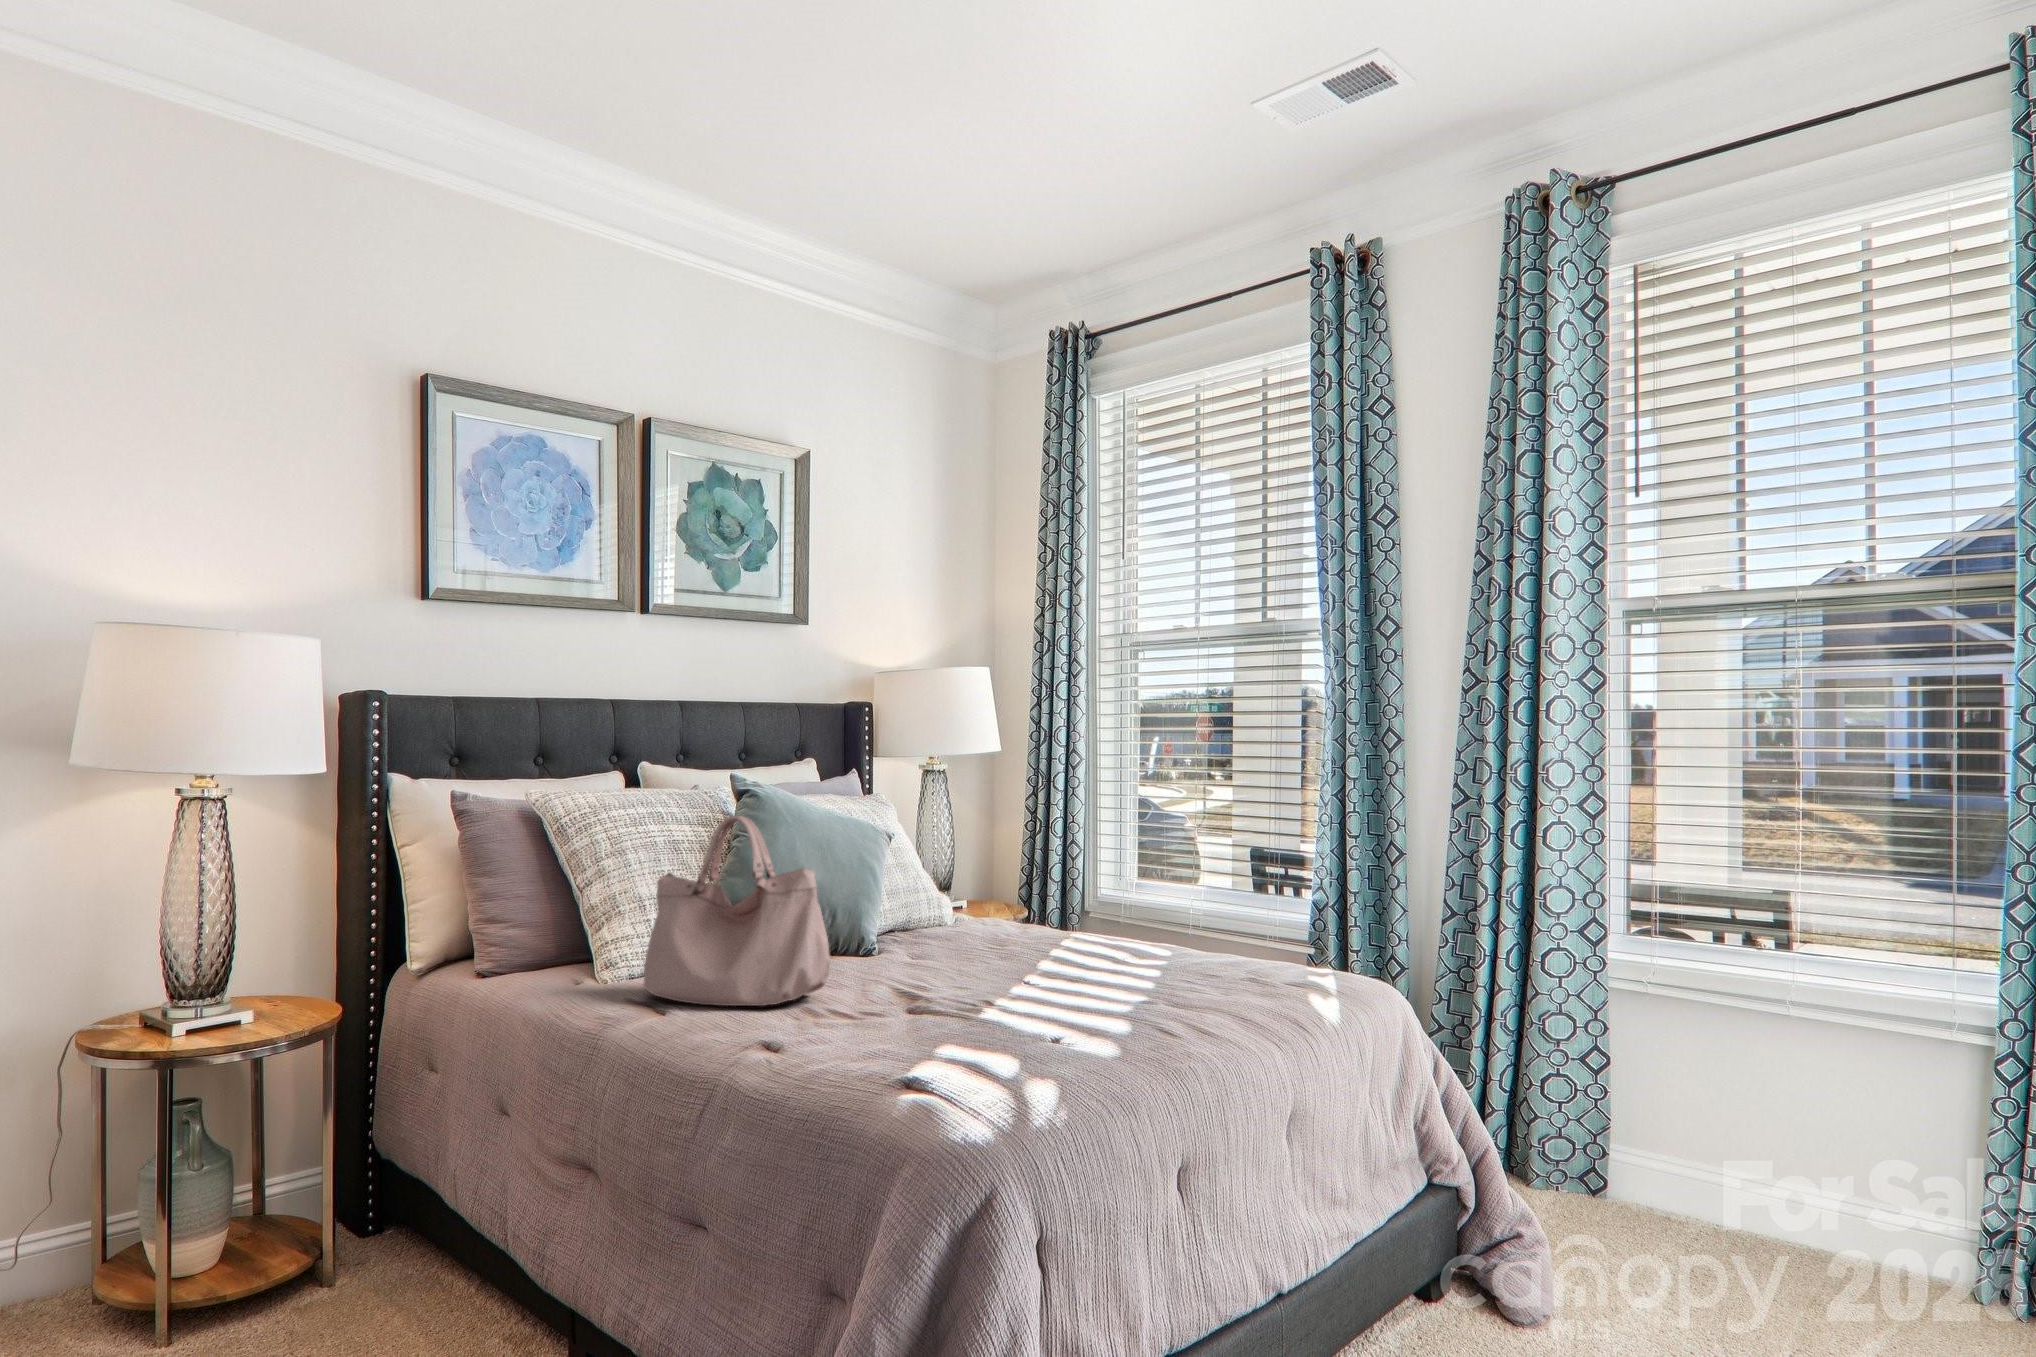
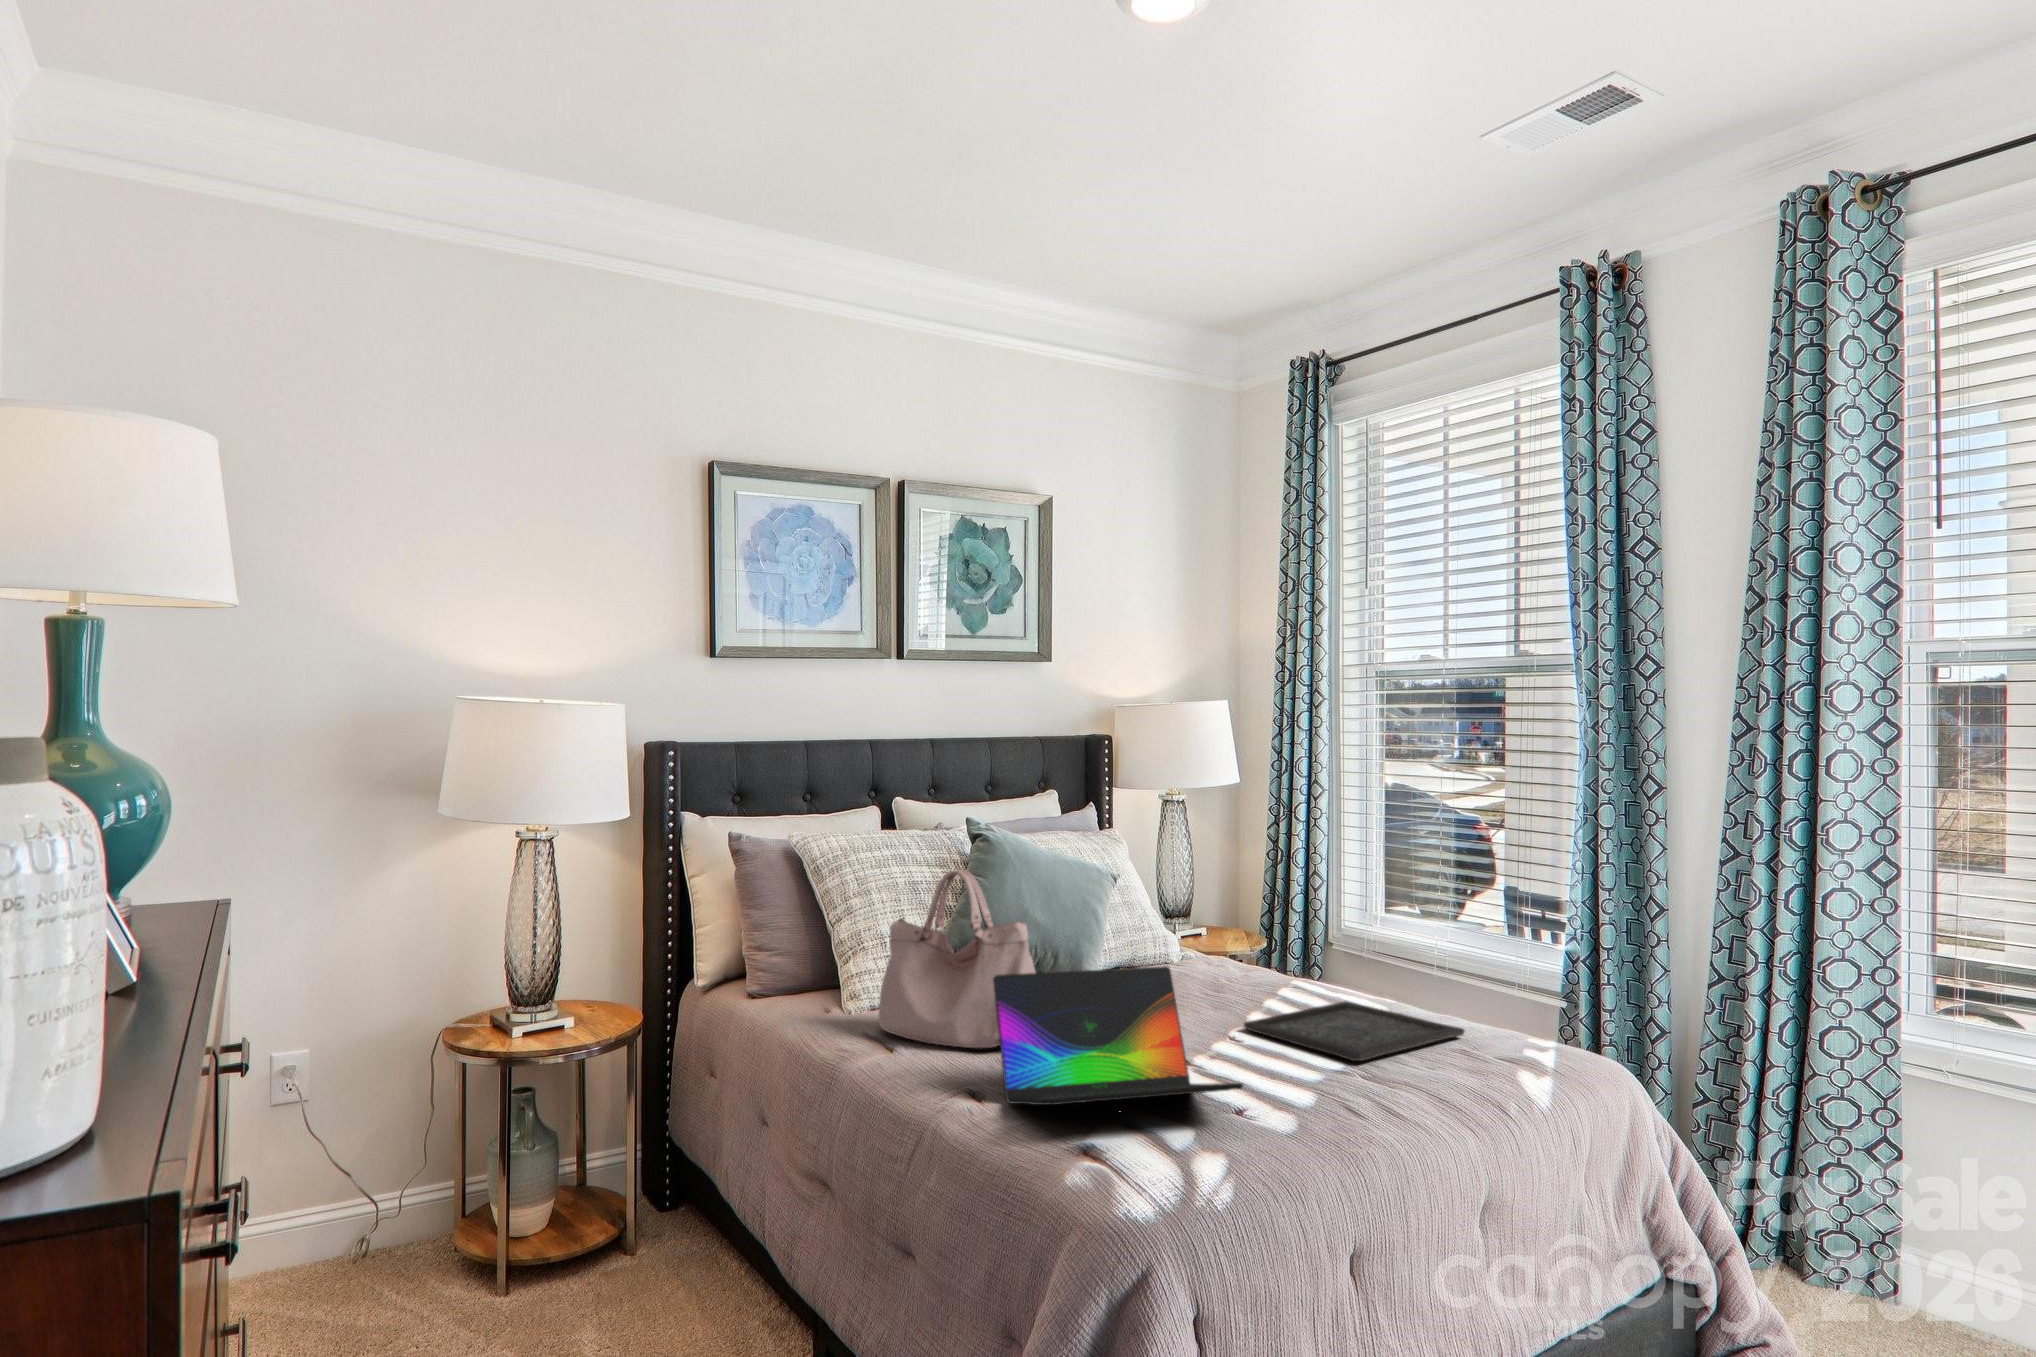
laptop: none [789,904,1062,1051] -> present [993,966,1243,1105]
tray: none [1035,947,1247,995] -> present [1243,1001,1464,1061]

